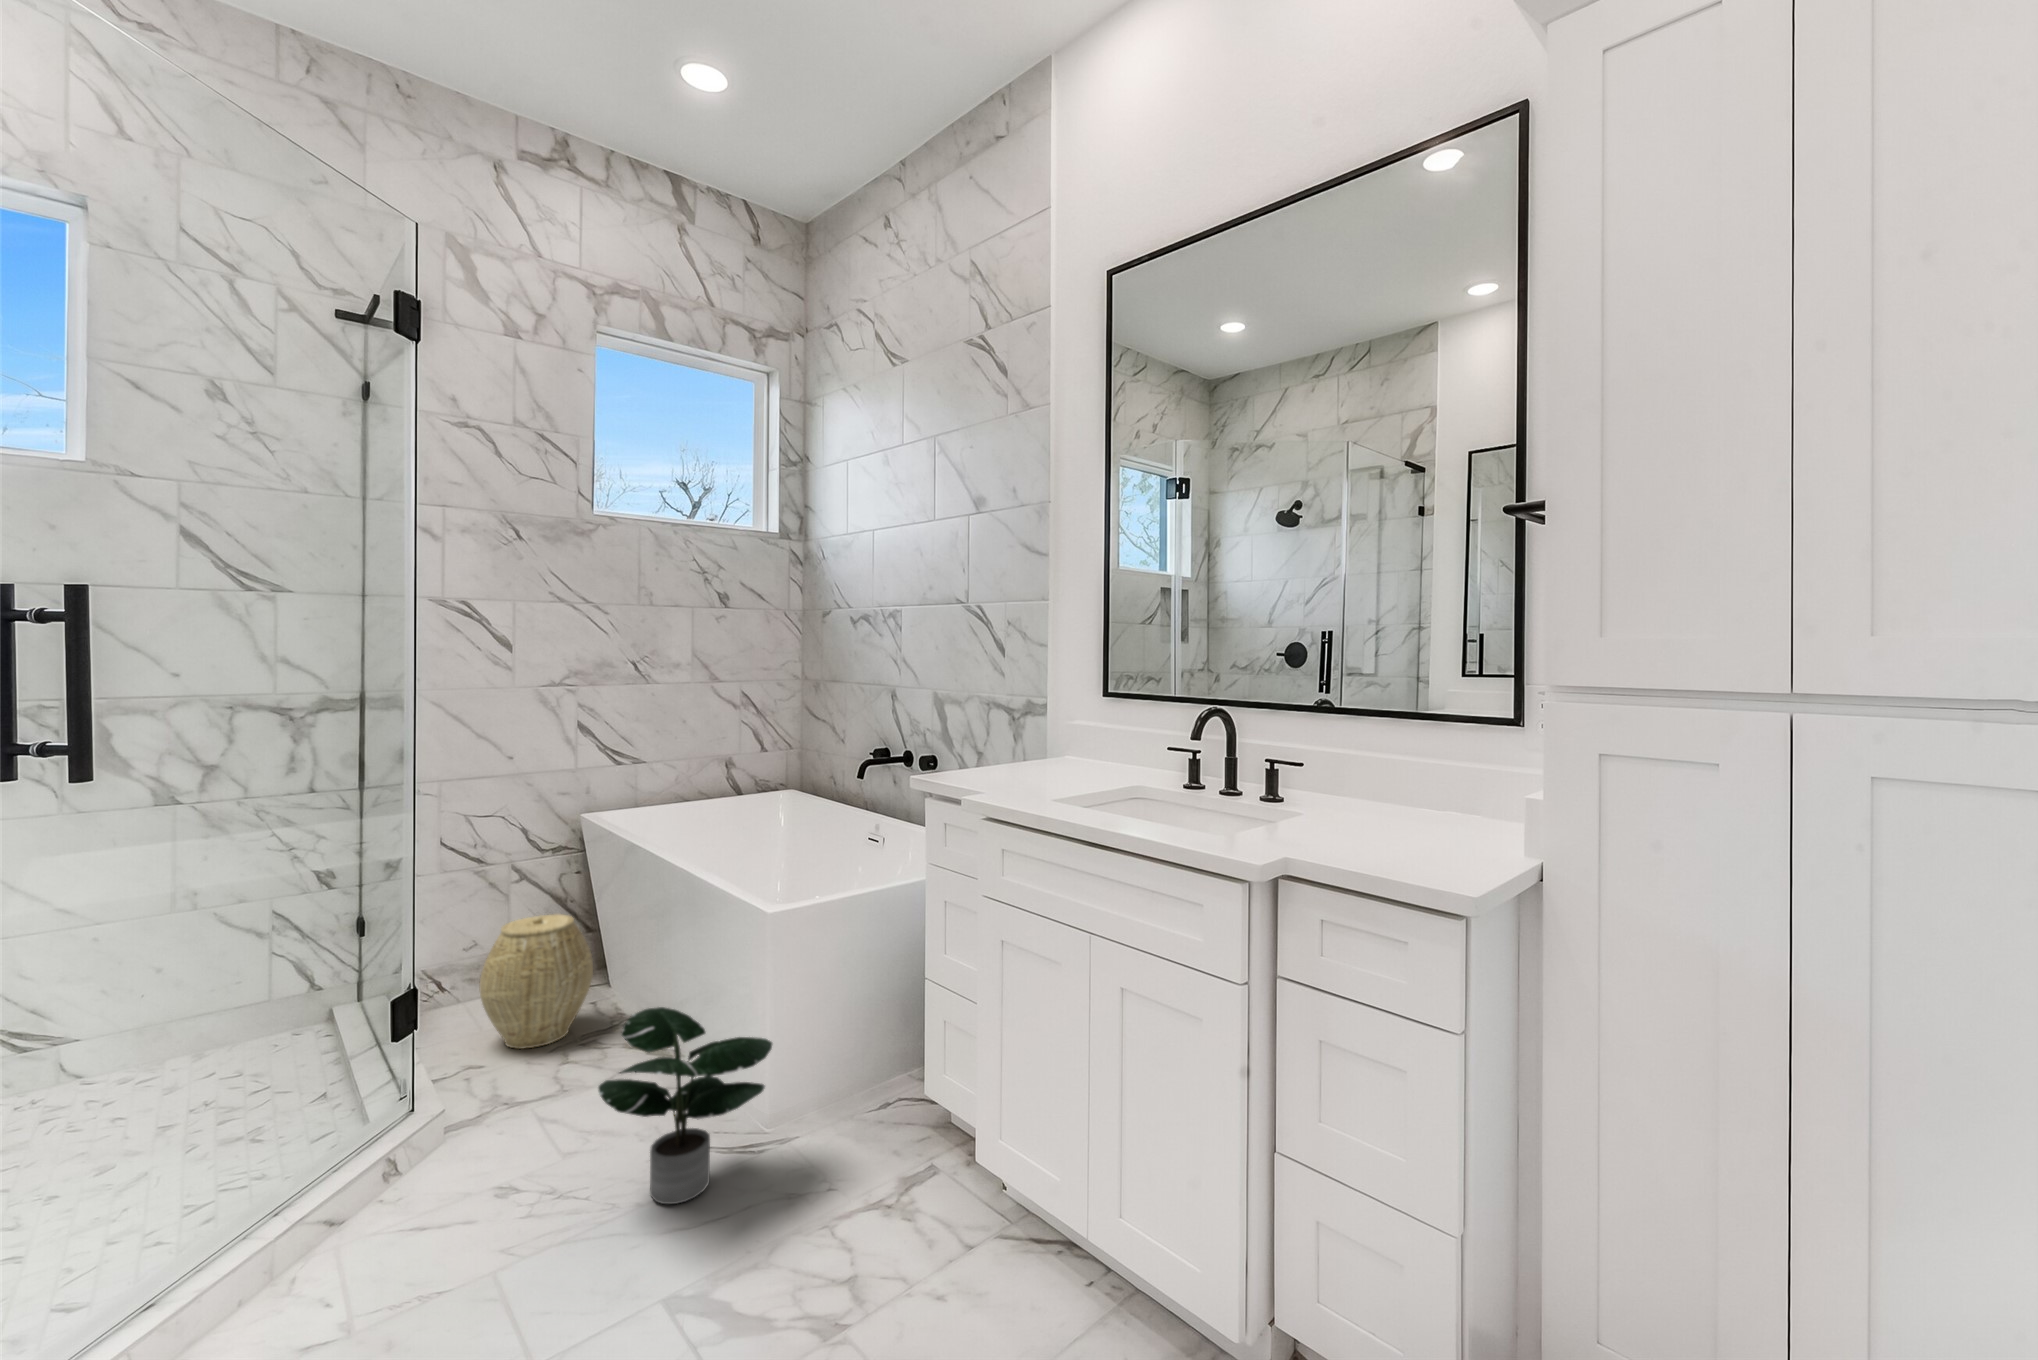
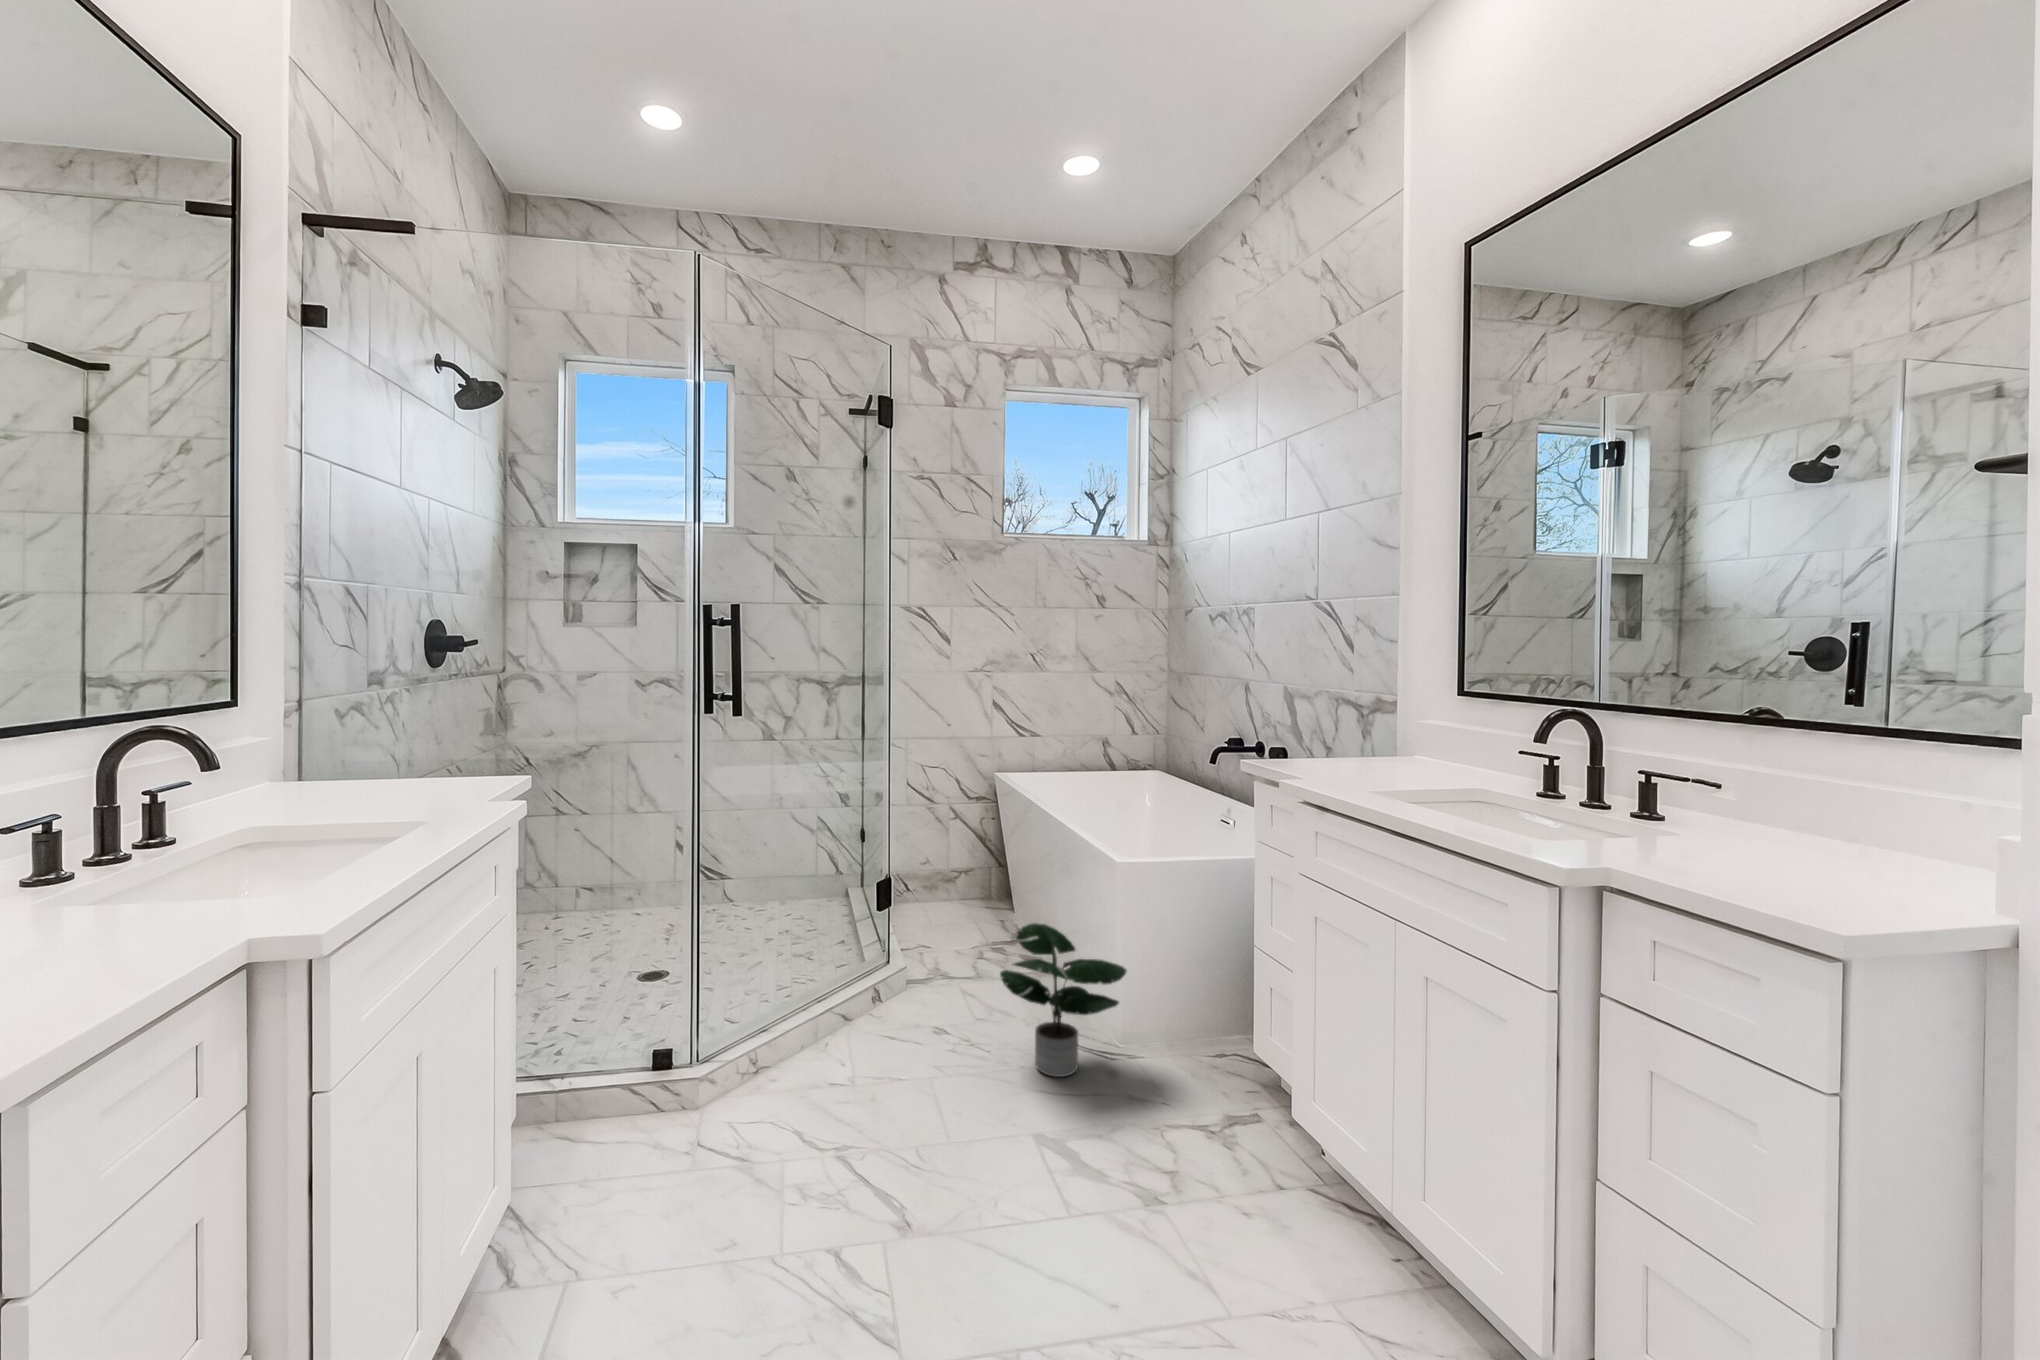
woven basket: present [479,914,593,1049] -> none [929,845,1002,943]

